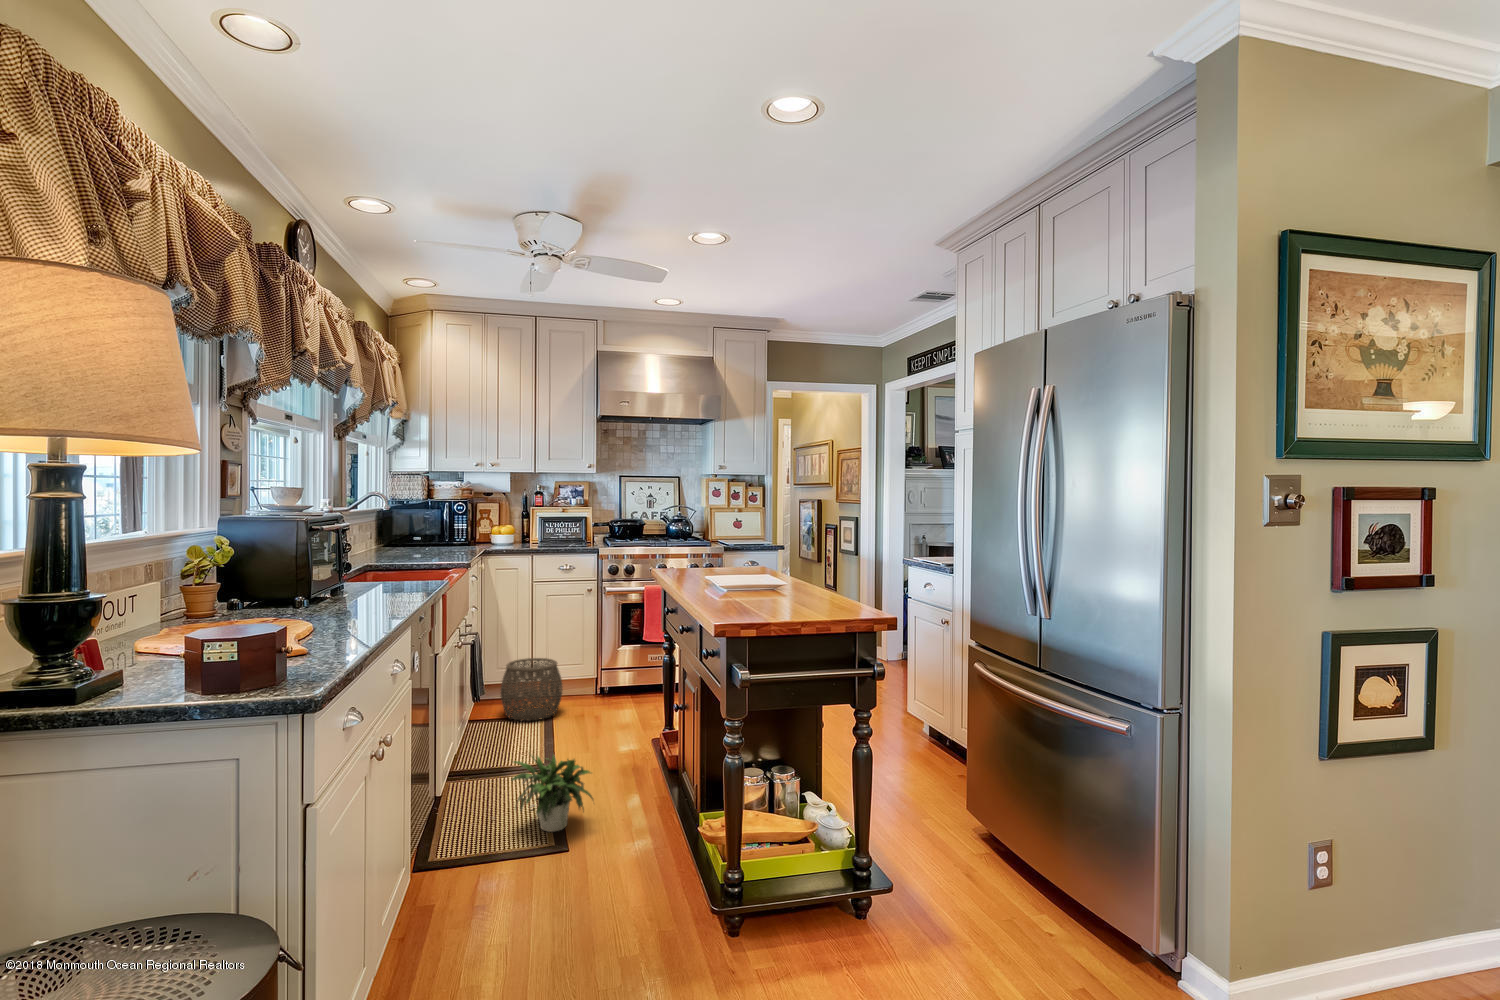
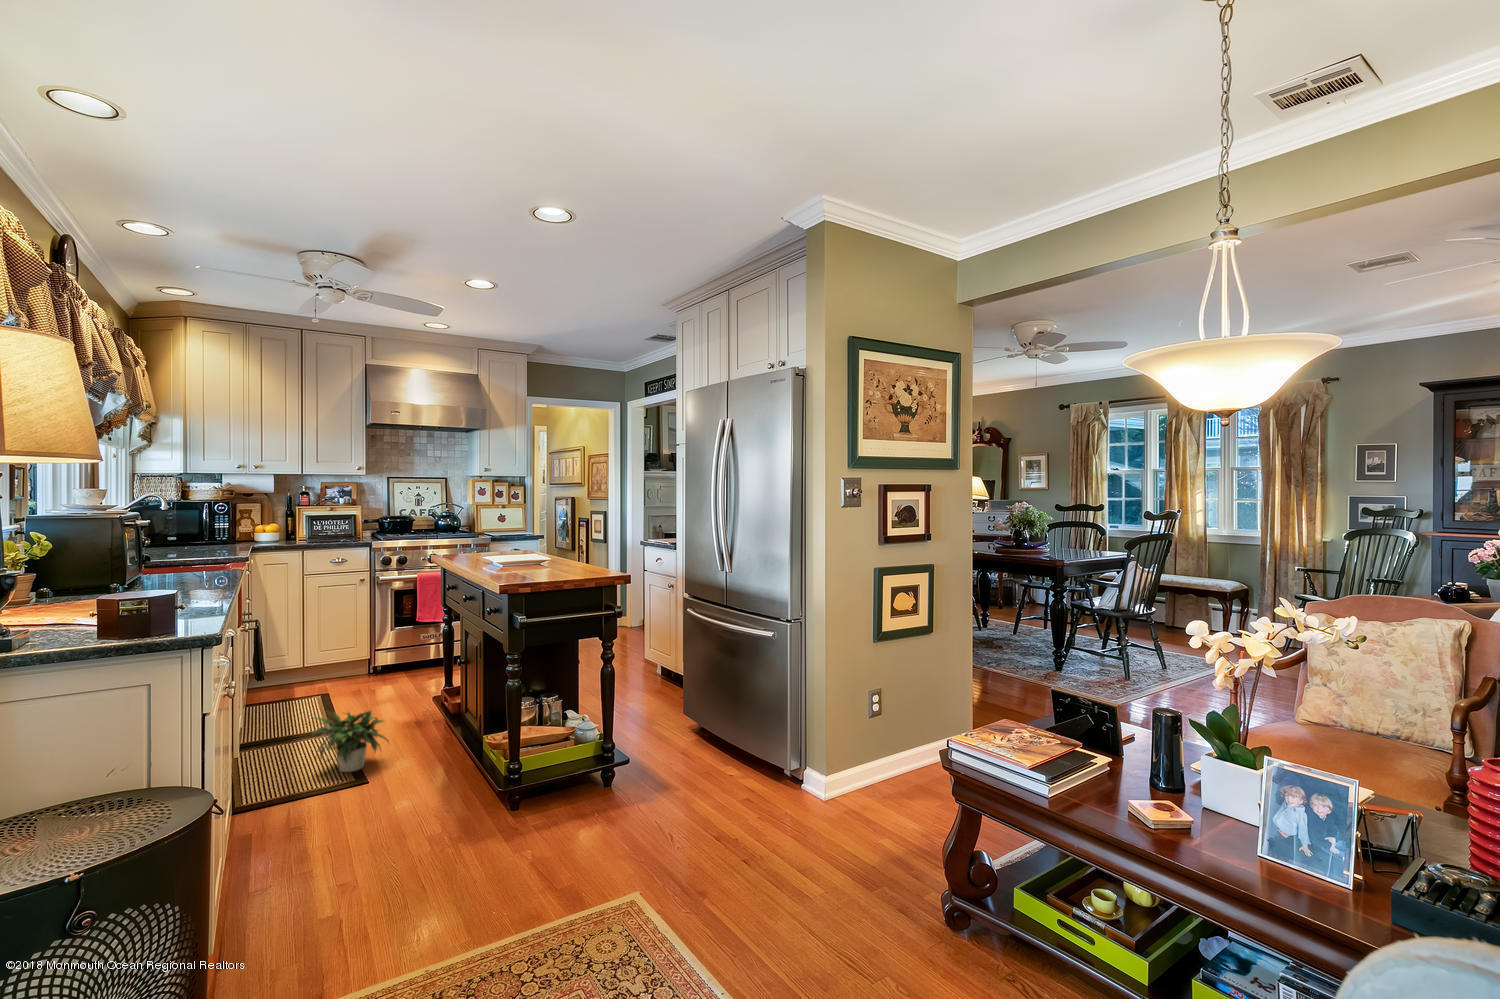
woven basket: present [500,658,563,721] -> none [275,643,340,700]

